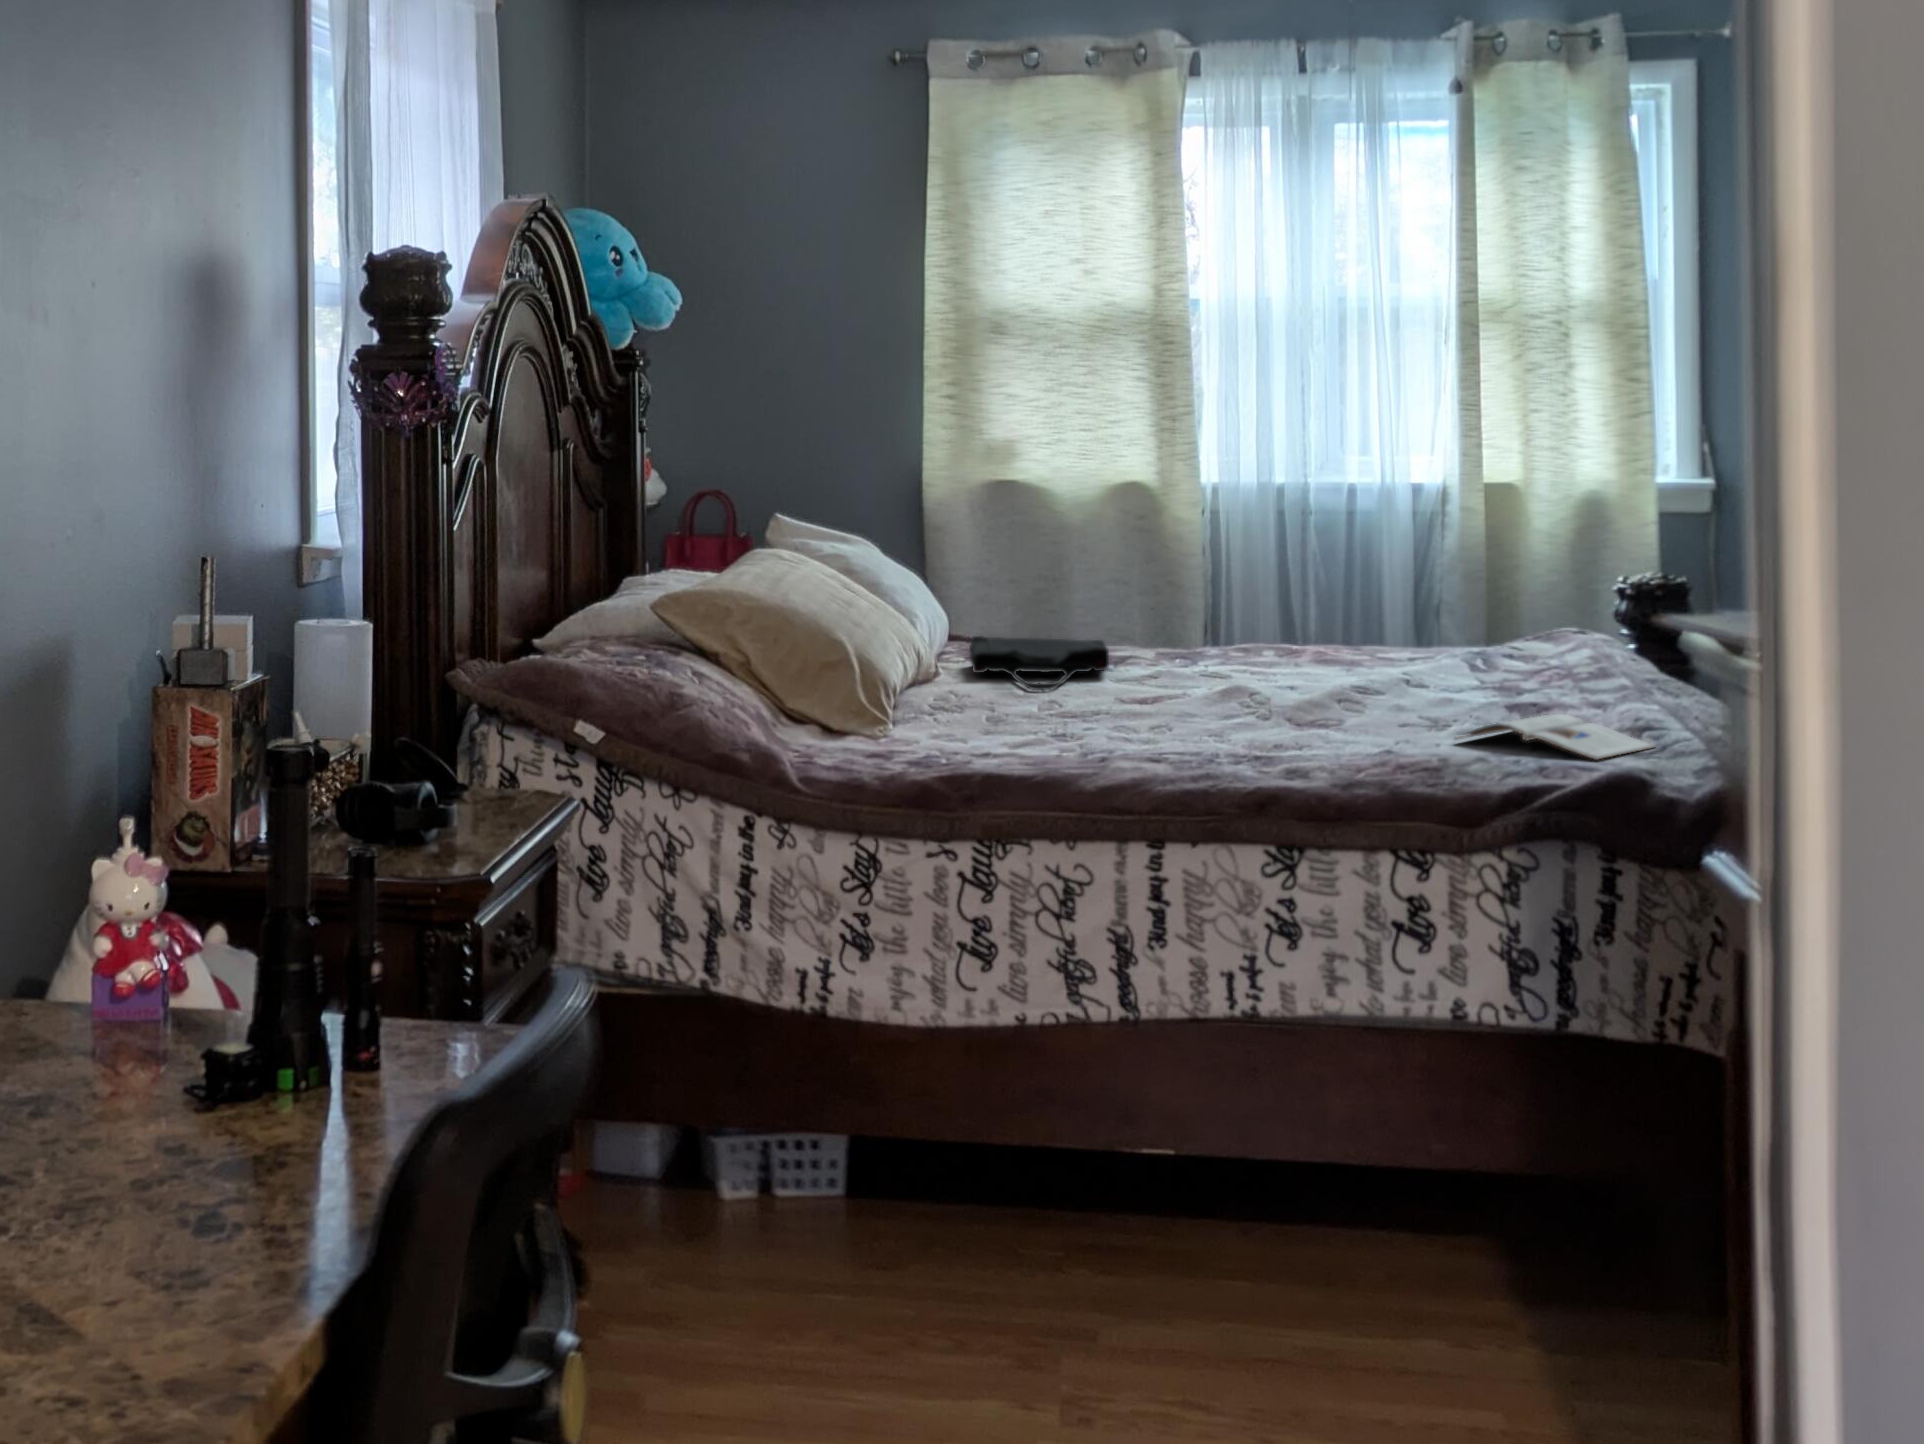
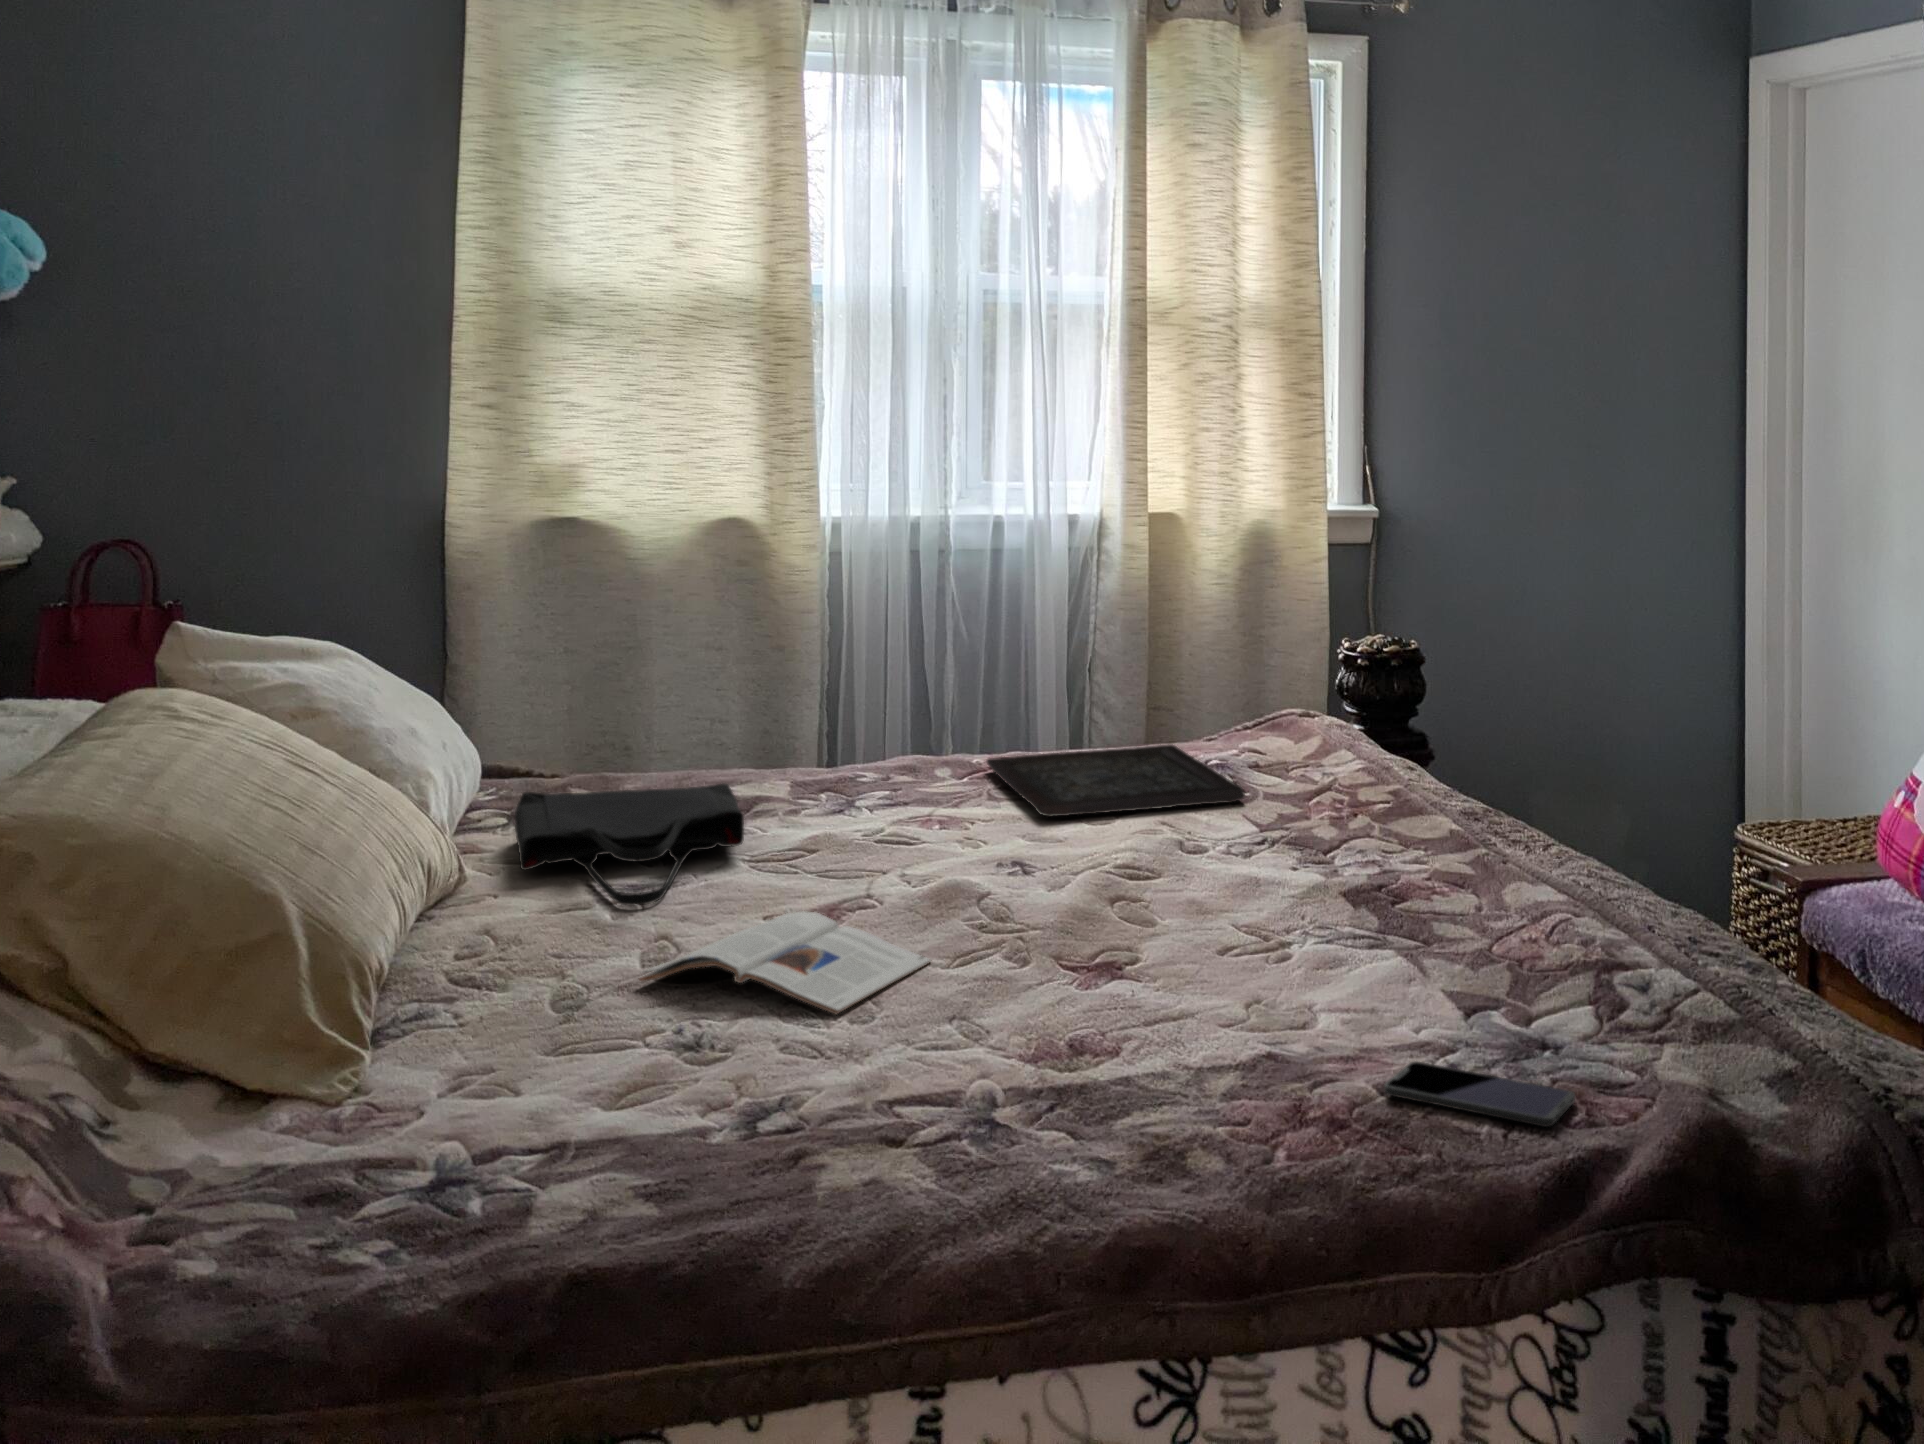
tray: none [1293,644,1477,673] -> present [987,745,1245,817]
magazine: present [1455,714,1655,760] -> present [640,911,931,1014]
smartphone: none [1445,759,1561,783] -> present [1384,1061,1575,1127]

